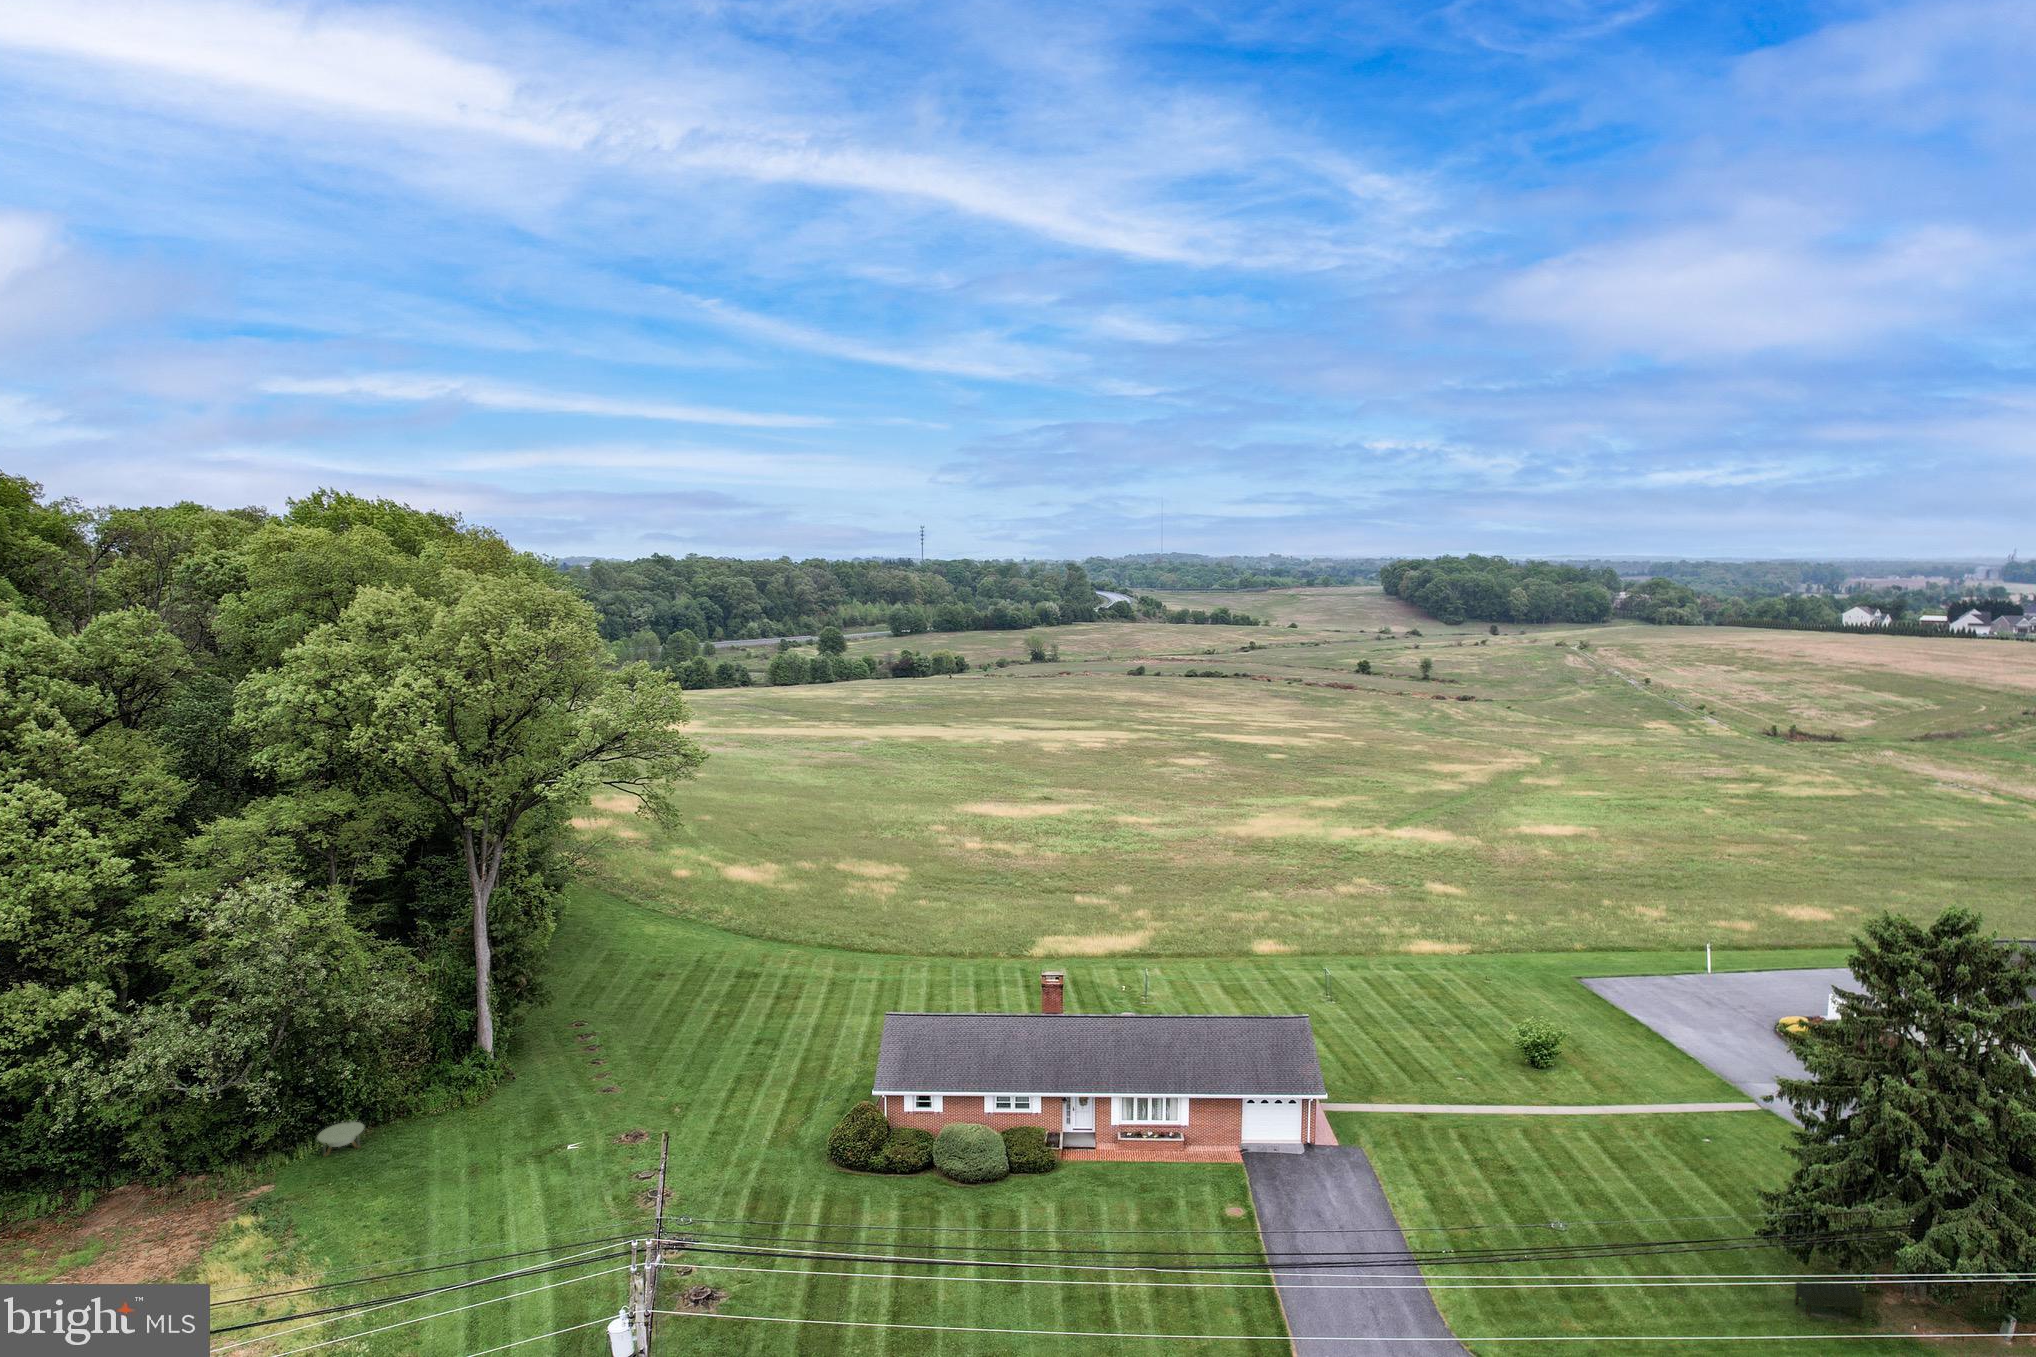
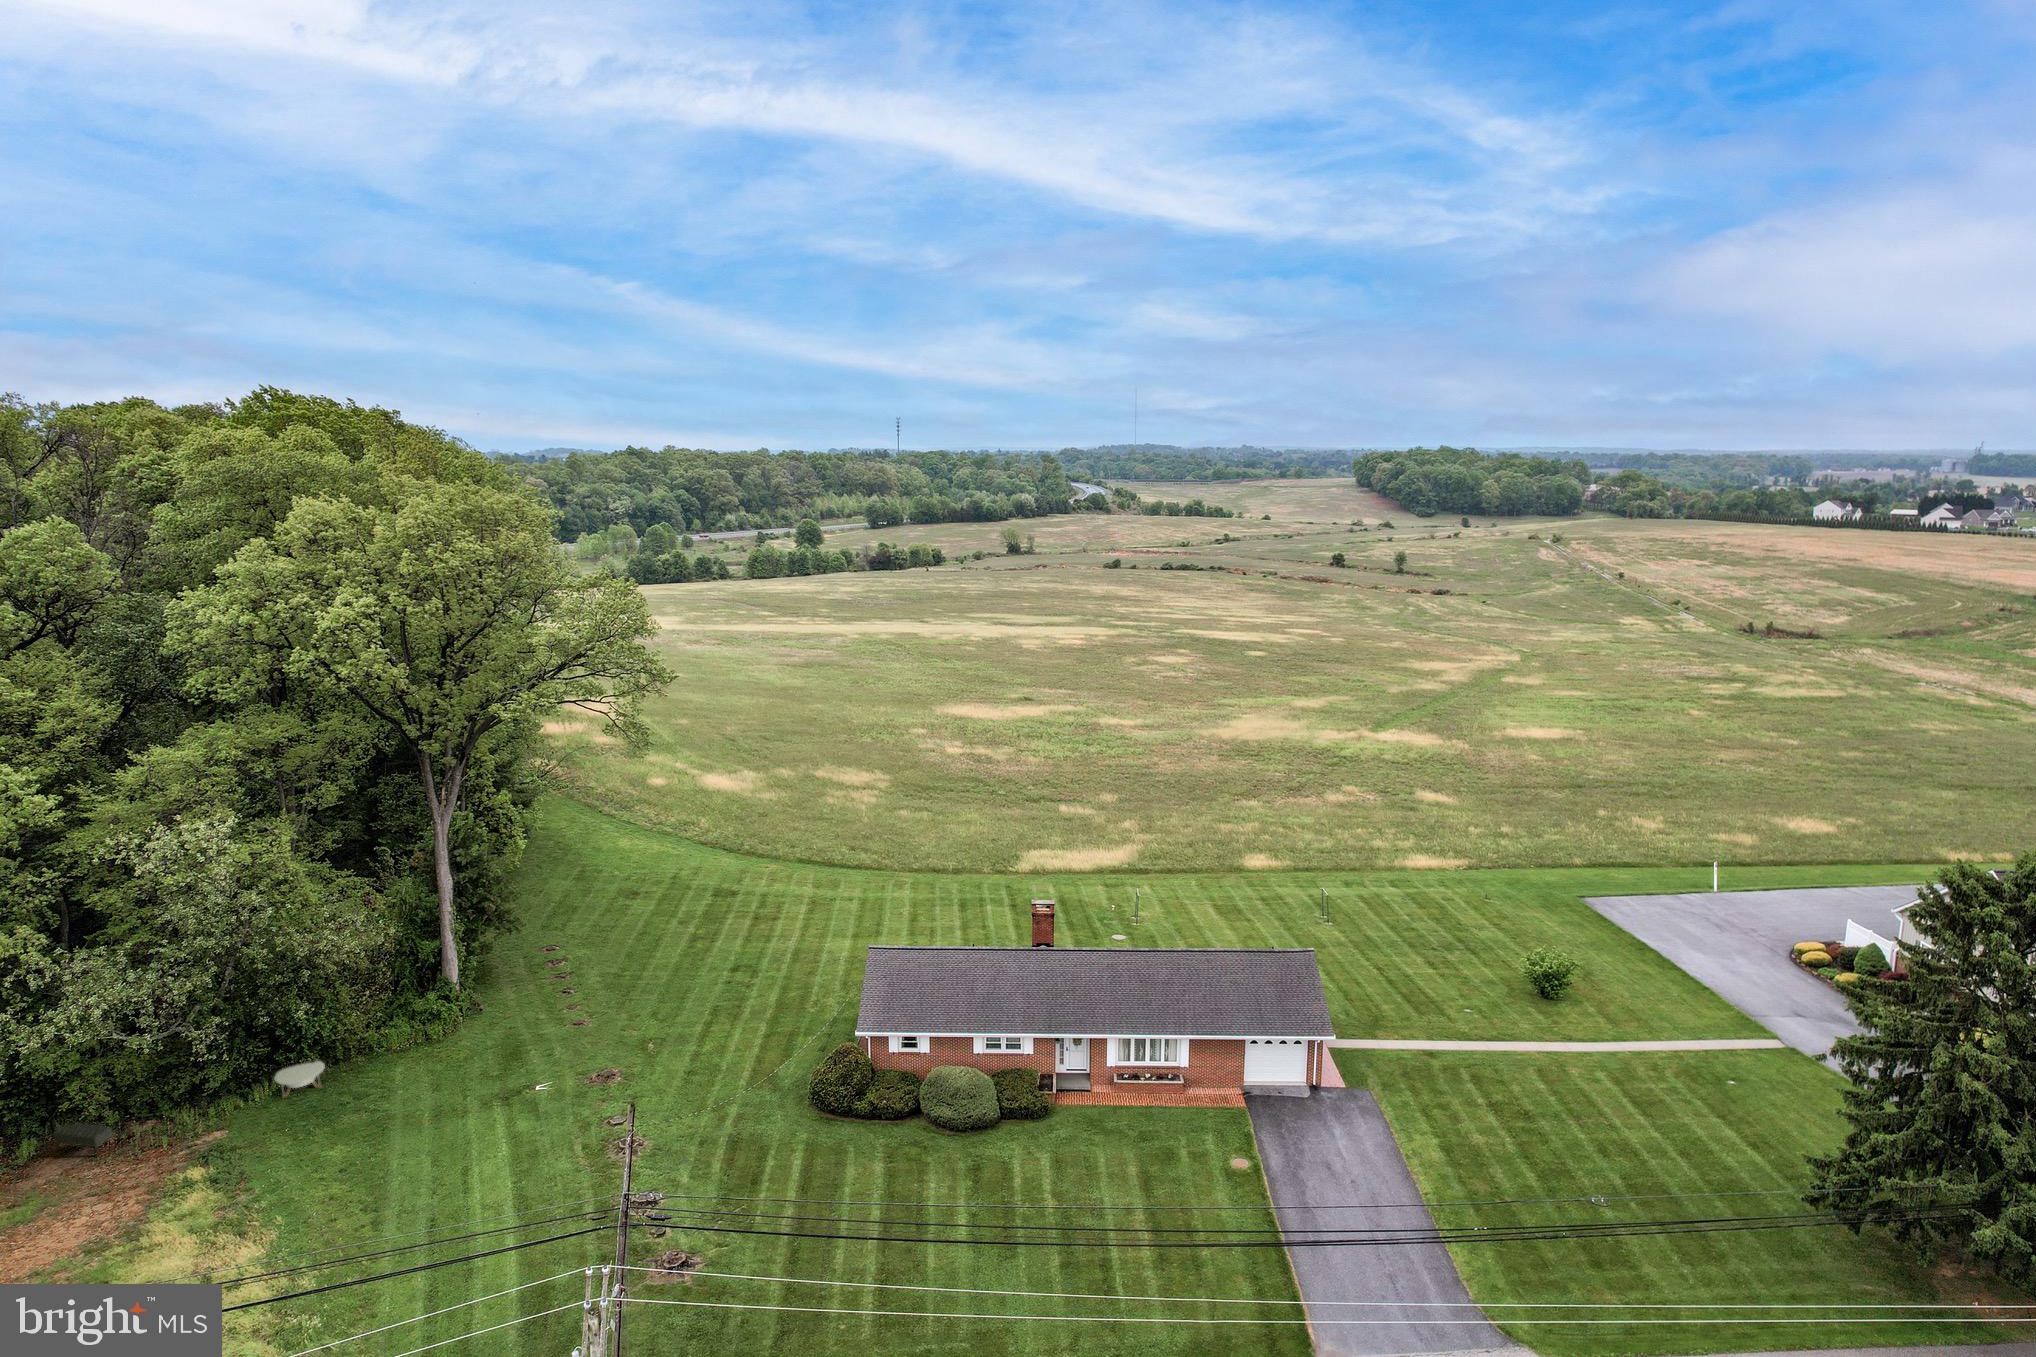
bench: present [1795,1282,1864,1317] -> present [52,1123,112,1156]

